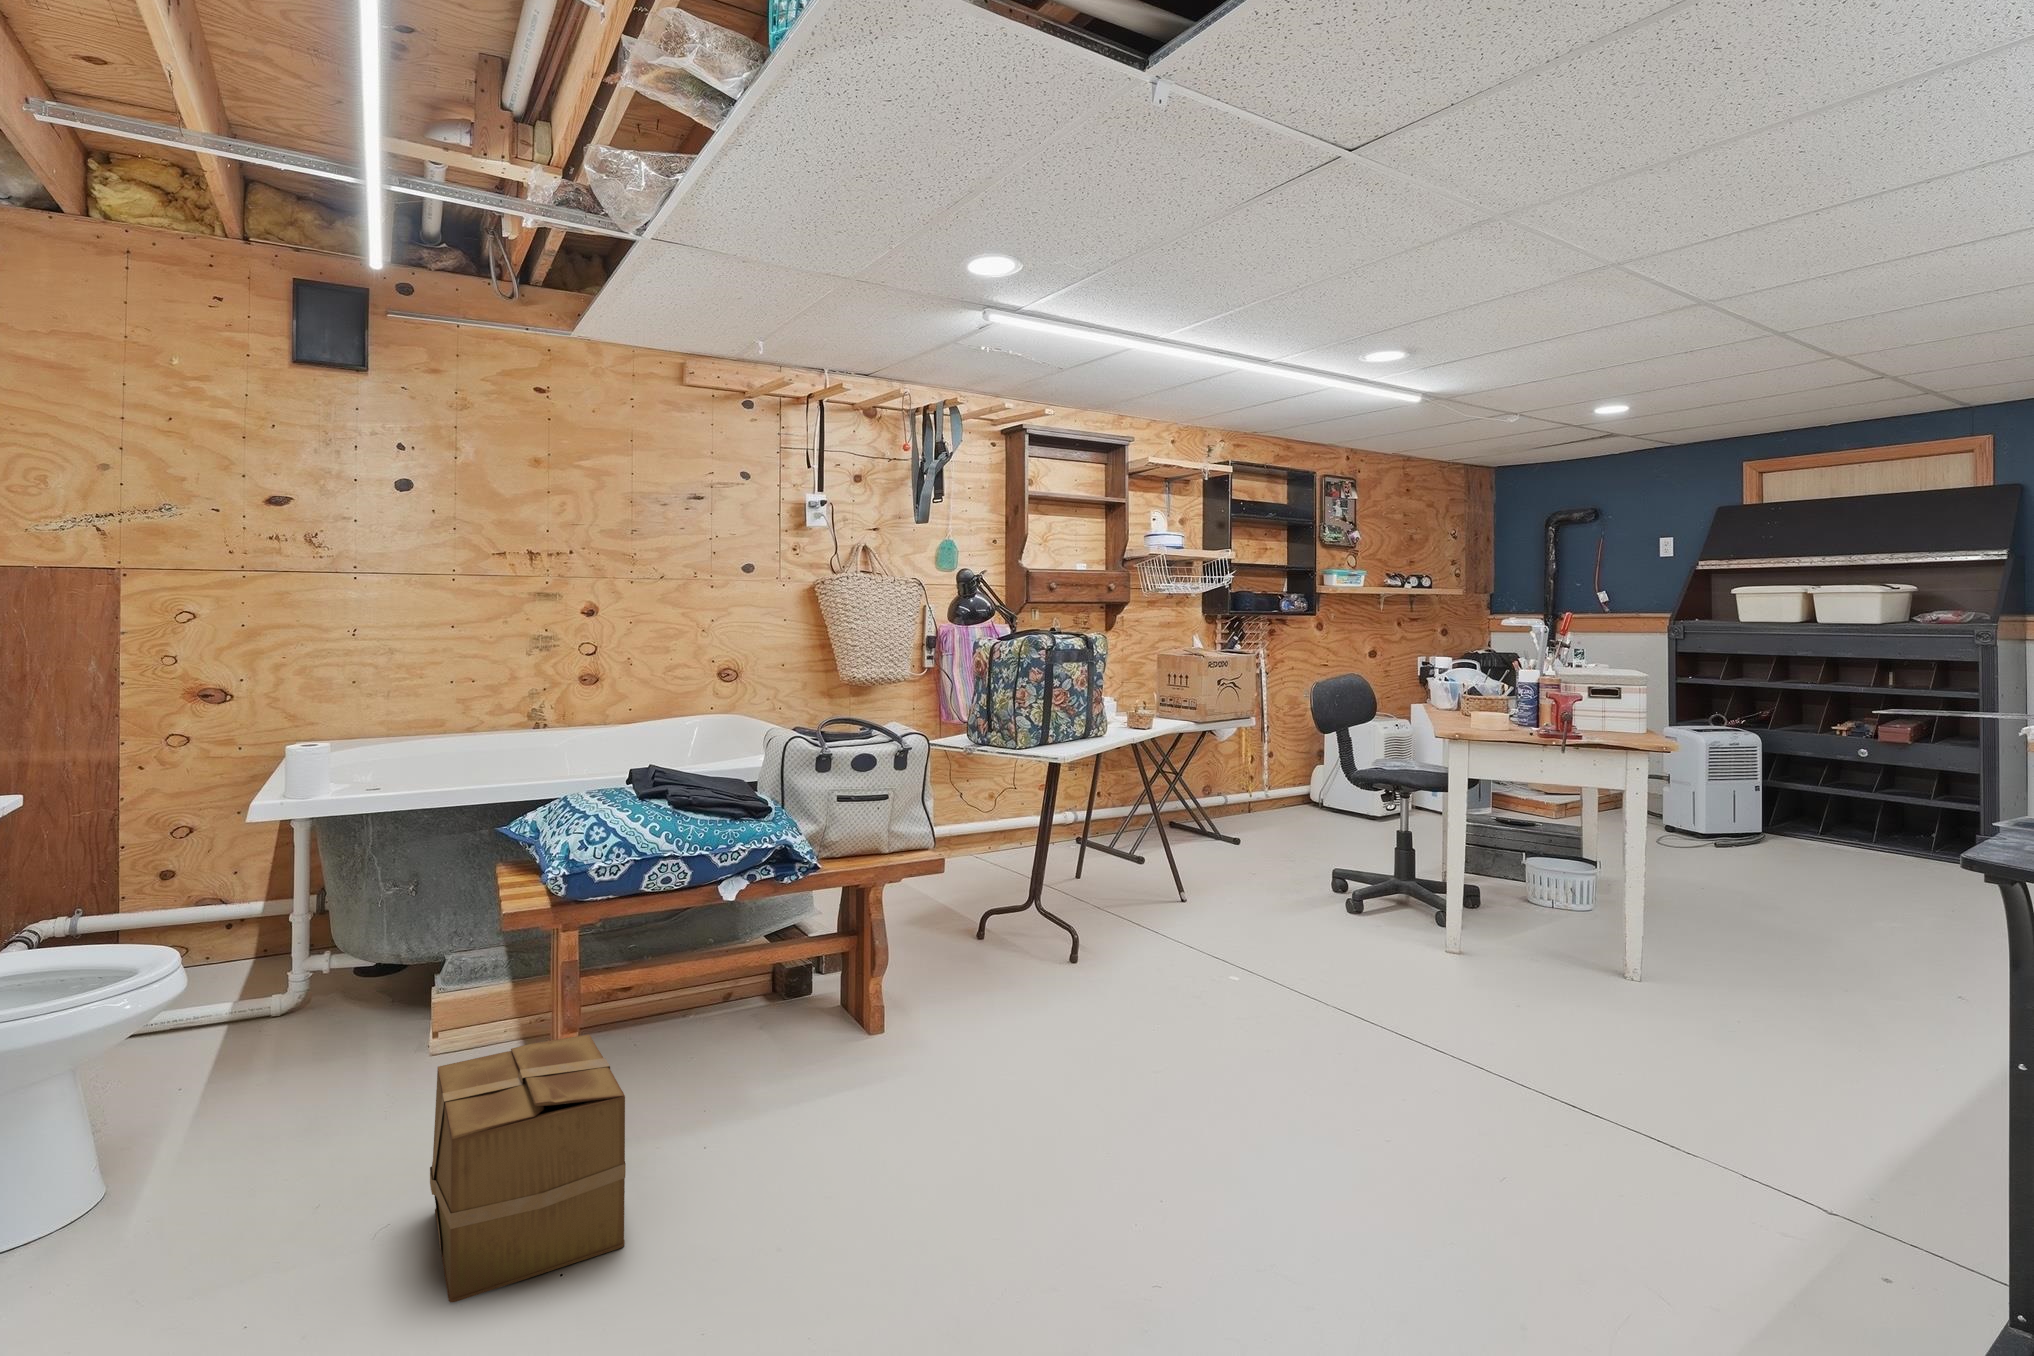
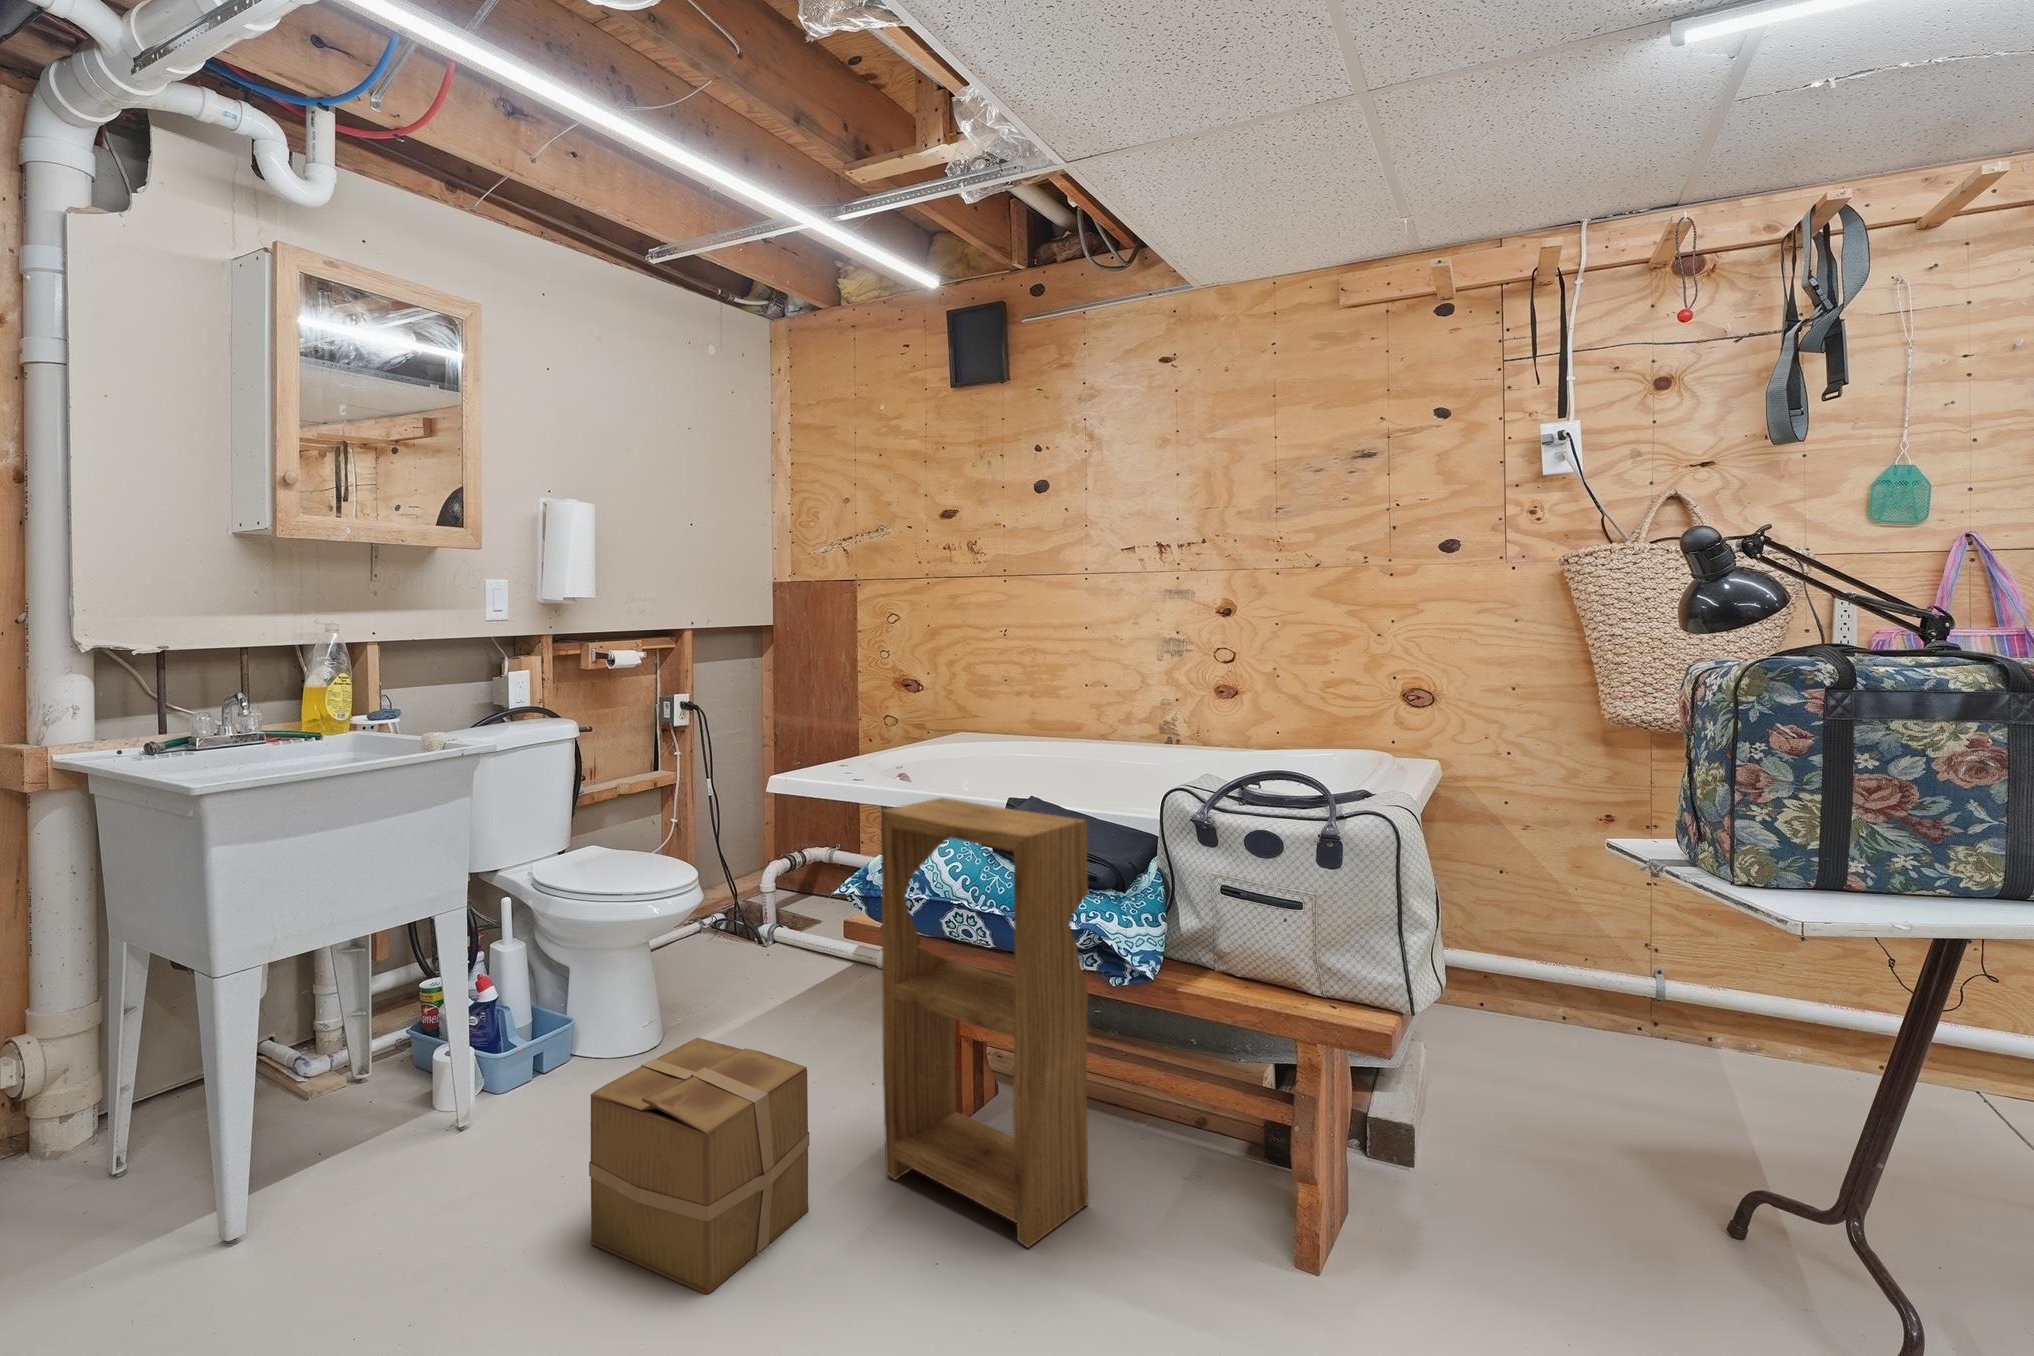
shelving unit: none [600,768,769,1118] -> present [881,798,1088,1247]

